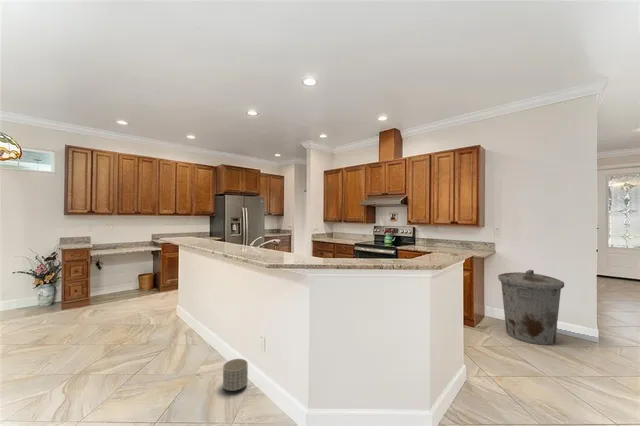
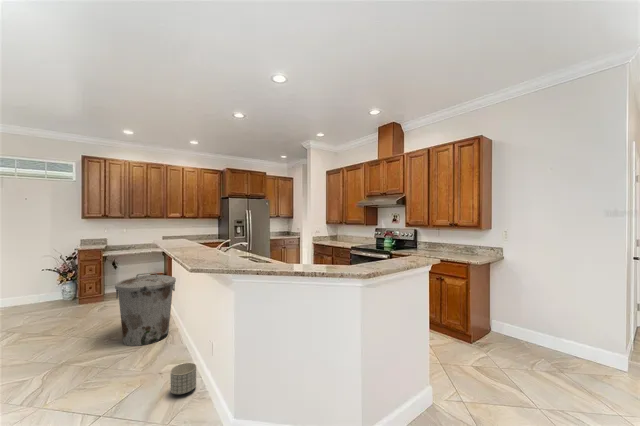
trash can: present [498,270,564,345] -> present [115,272,176,346]

